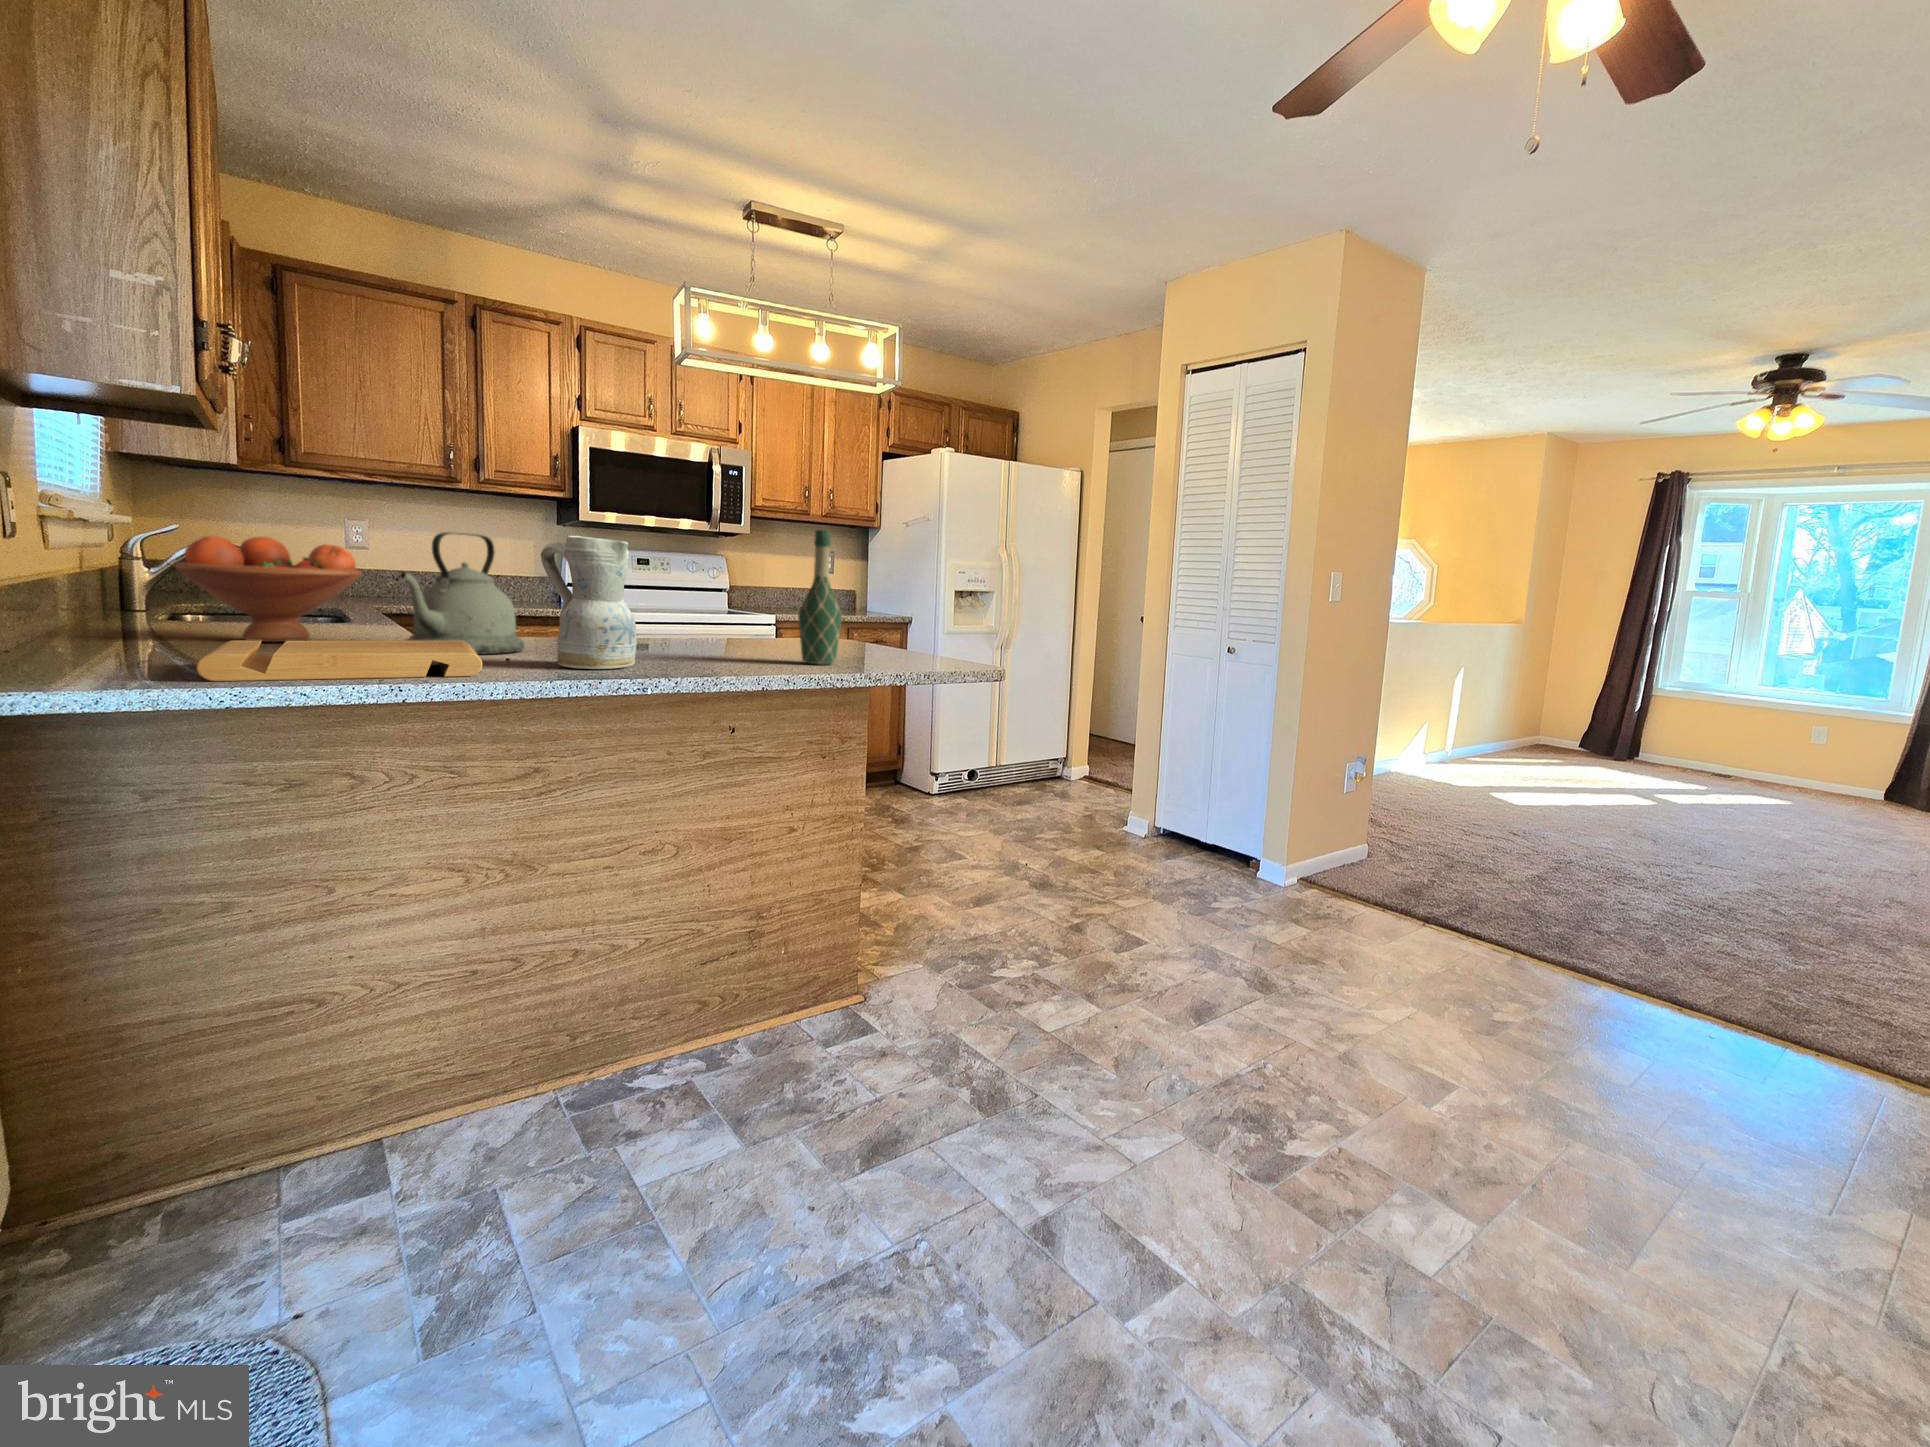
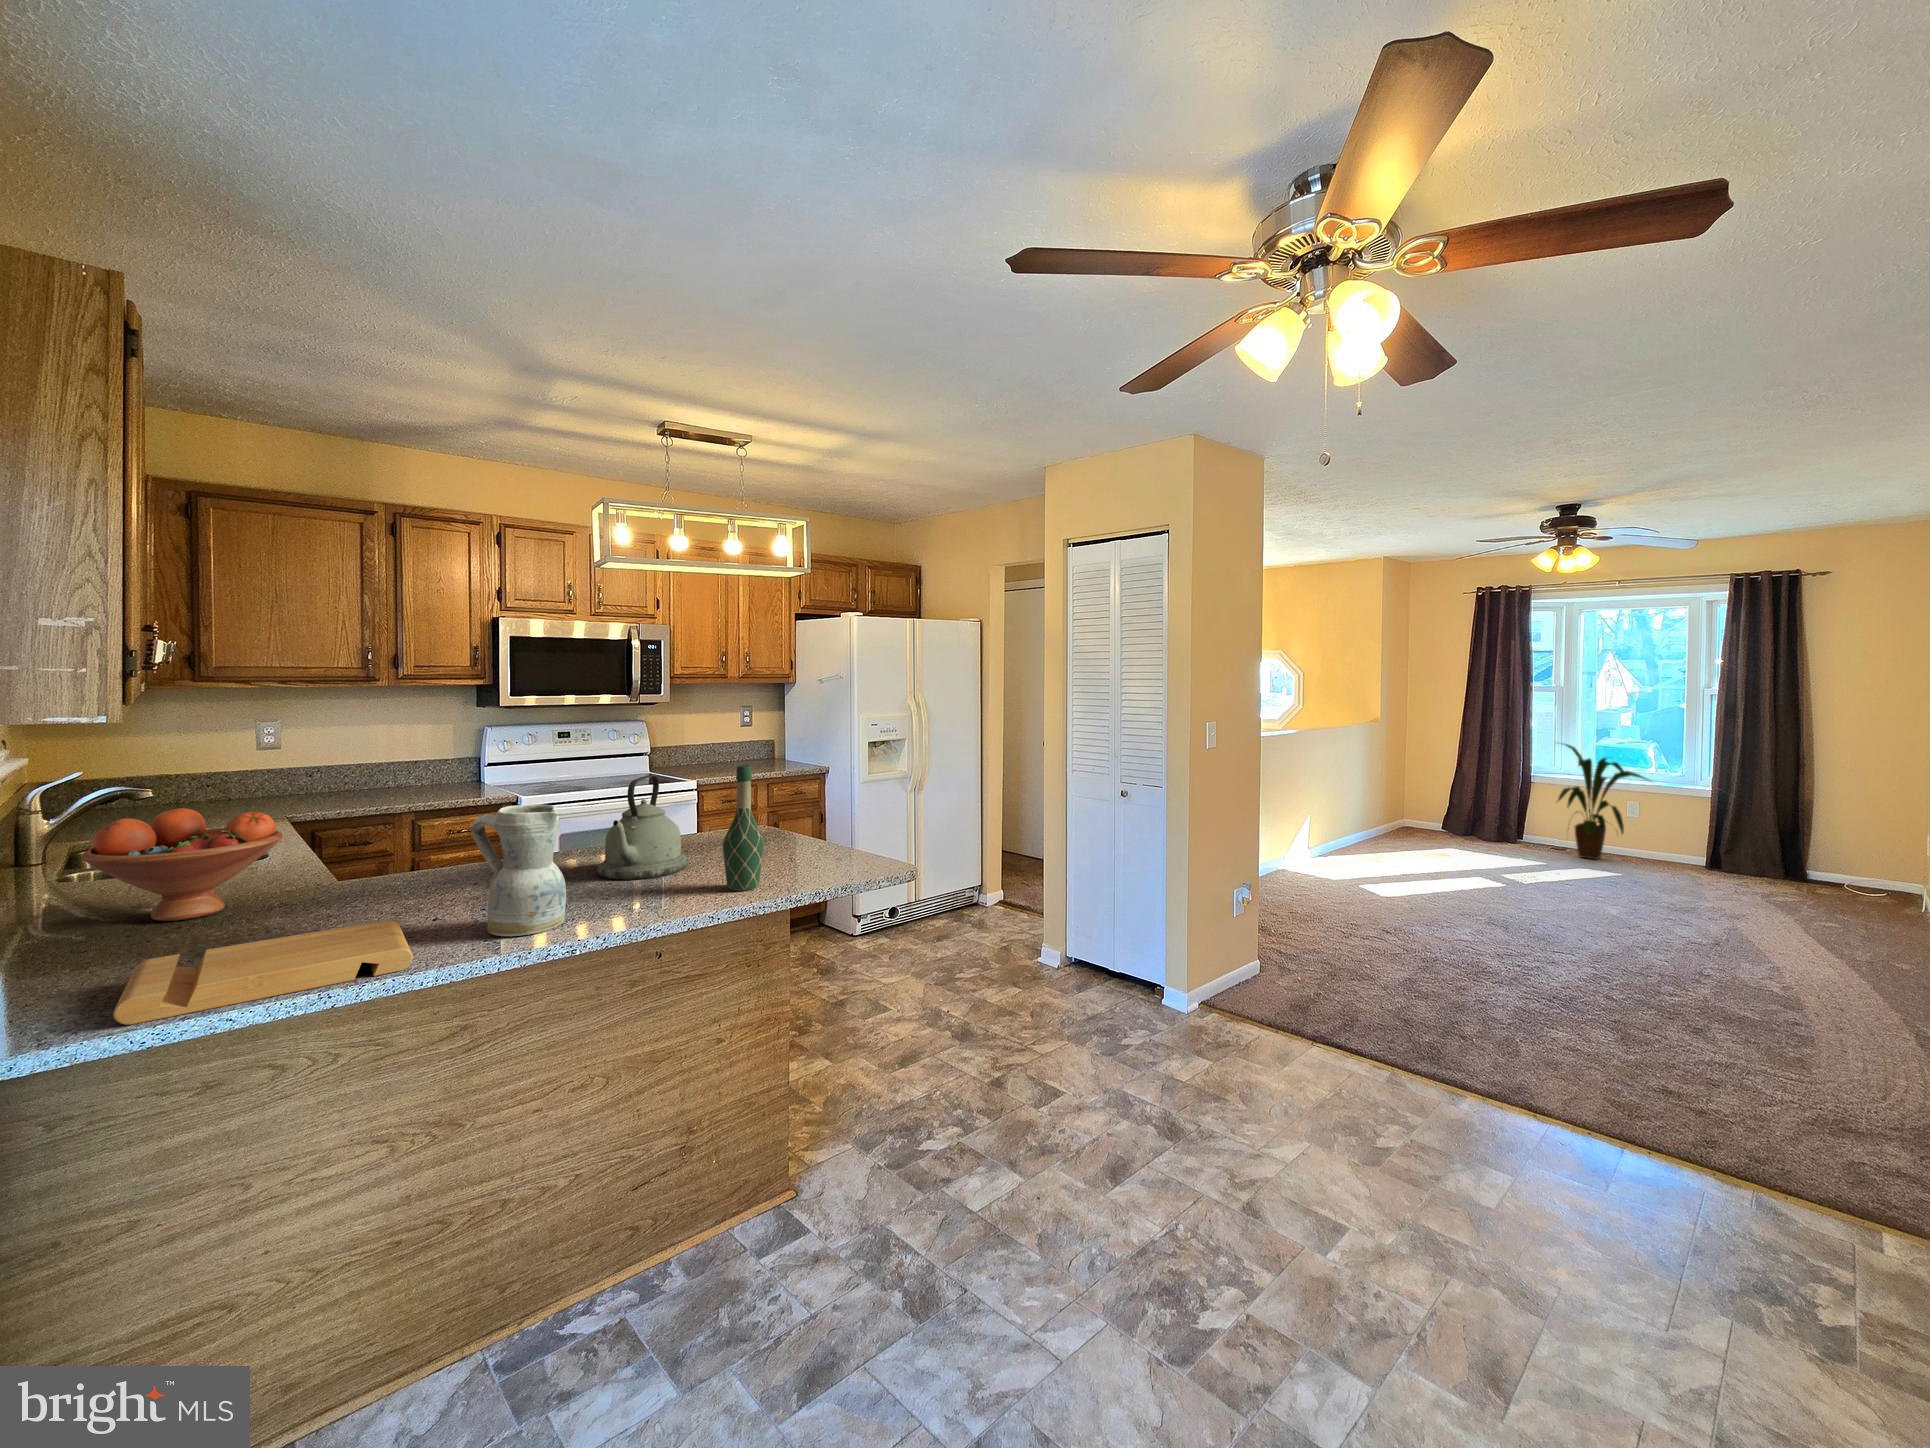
kettle: present [400,532,525,654] -> present [597,775,688,880]
house plant: none [1741,652,1874,791] -> present [1557,744,1646,860]

